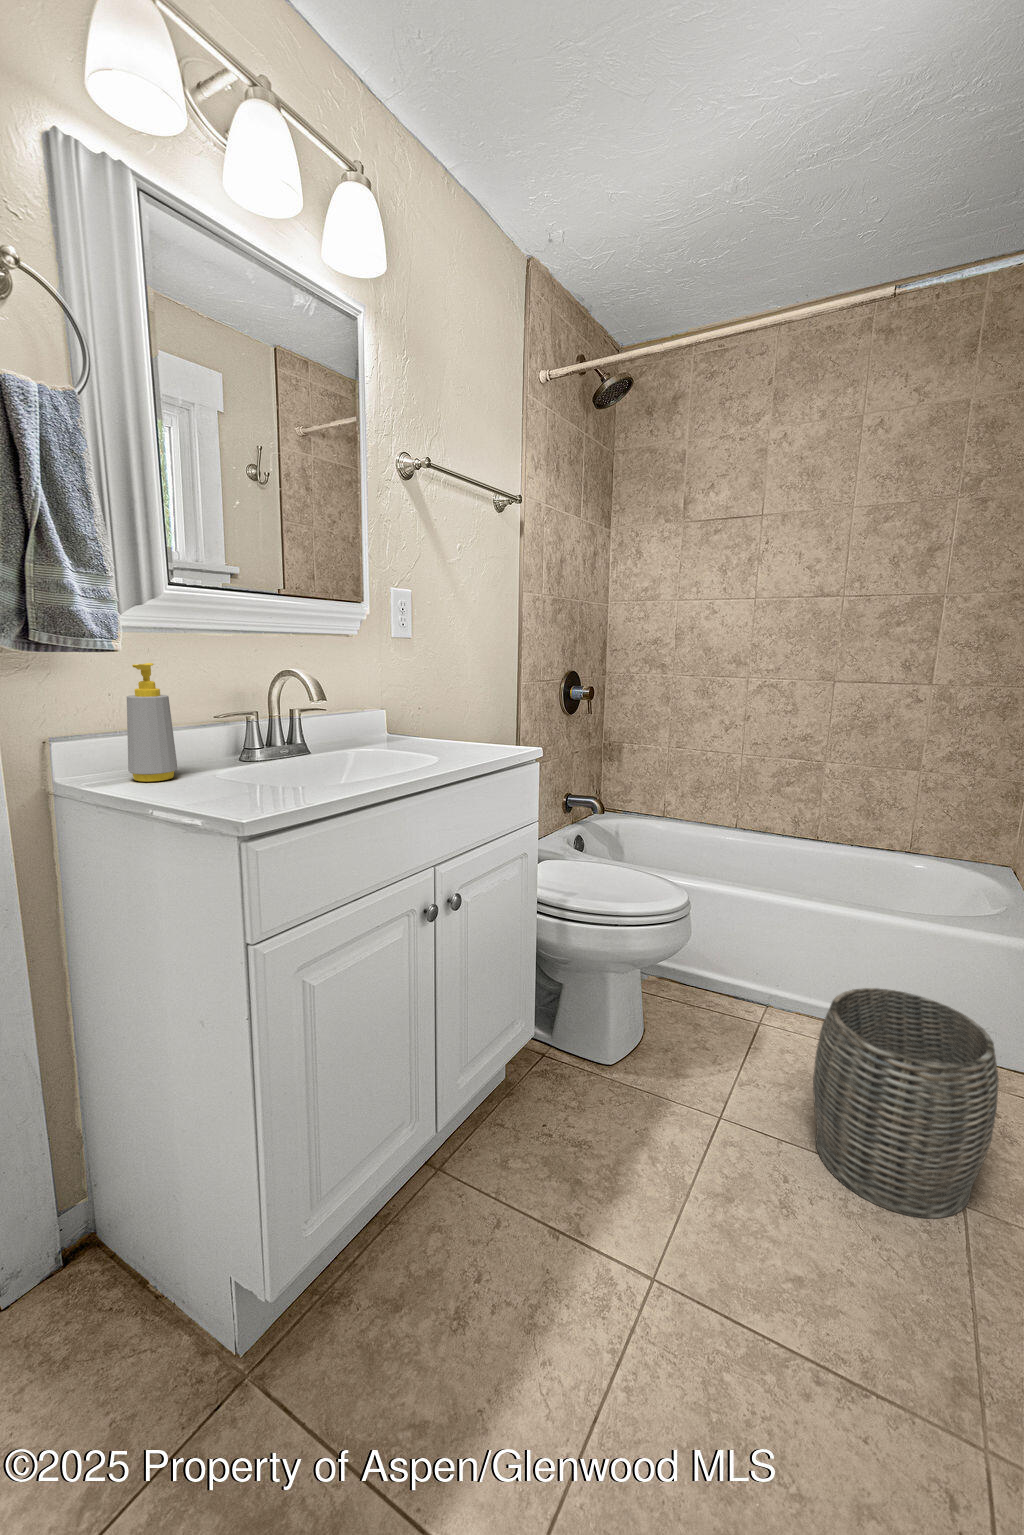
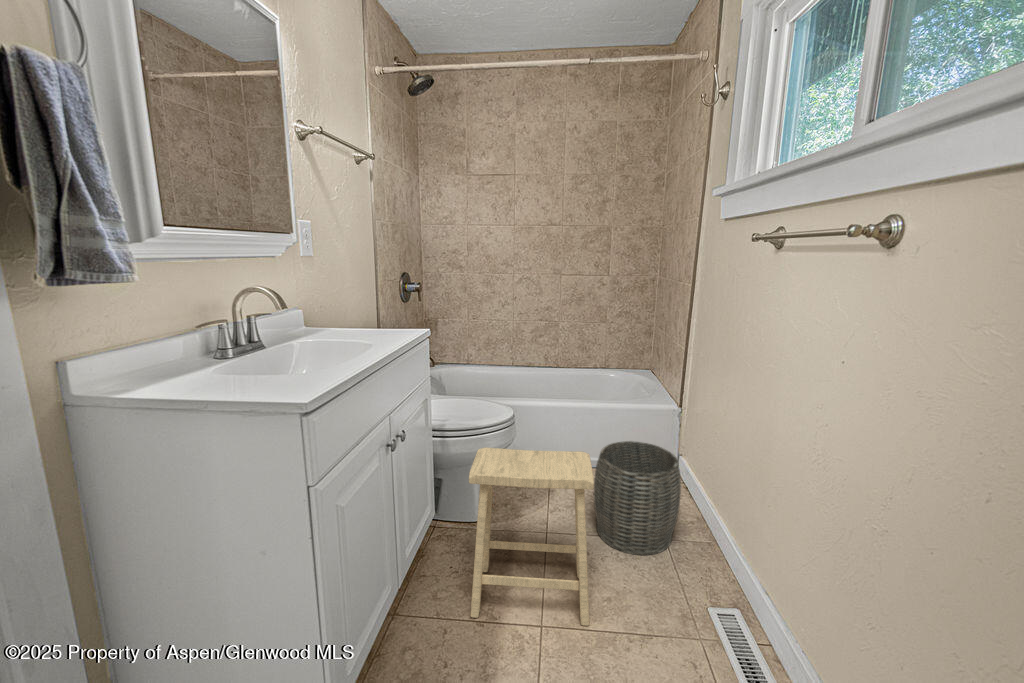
soap bottle: present [127,663,178,782] -> none [140,289,187,383]
footstool: none [546,949,783,1305] -> present [469,448,594,626]

